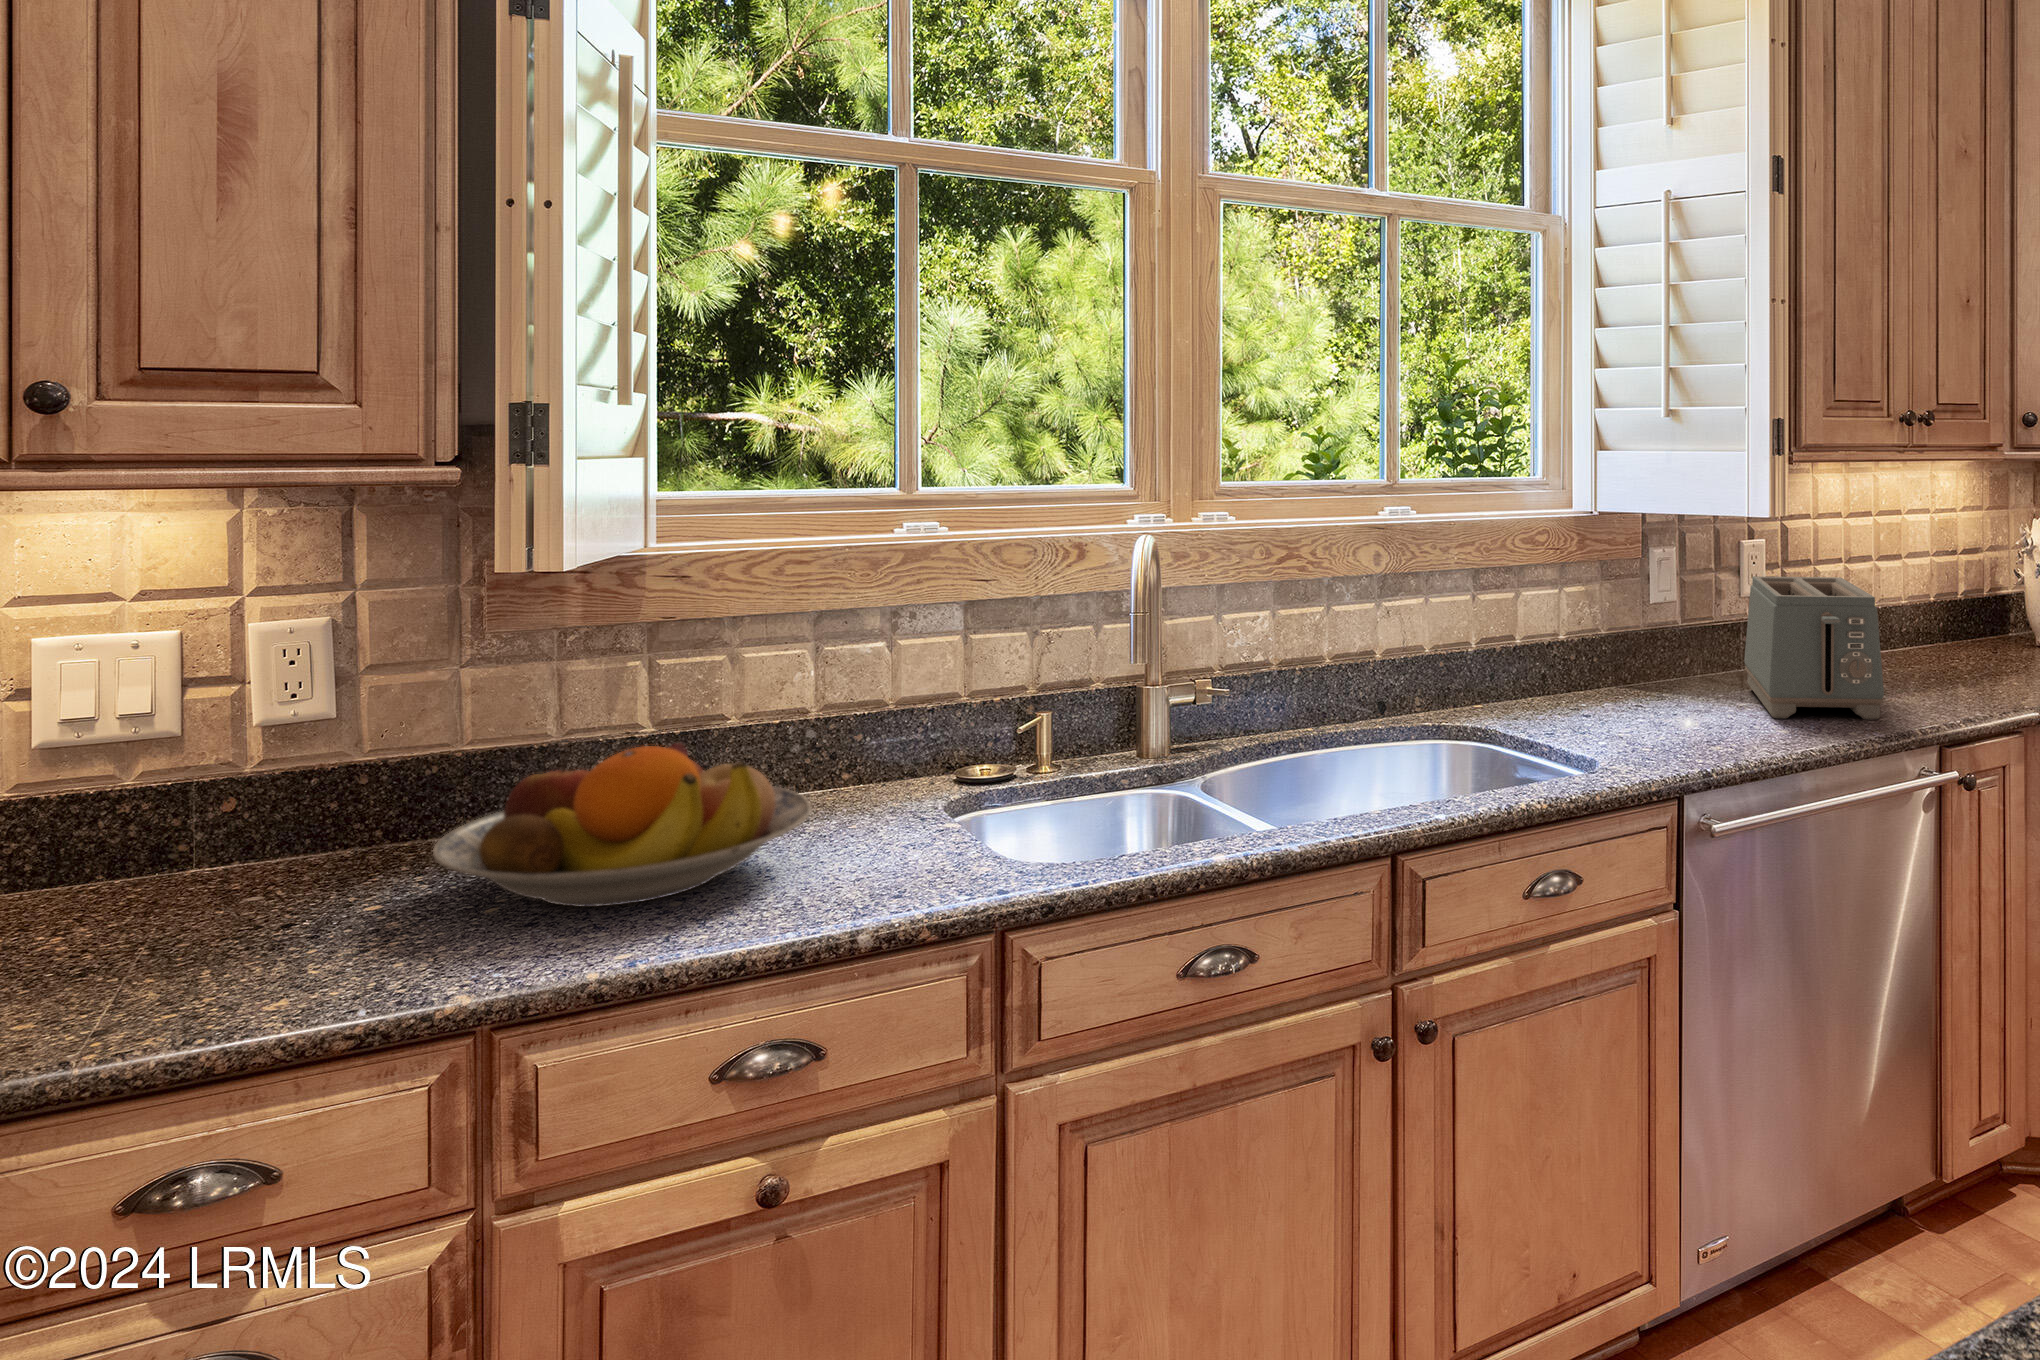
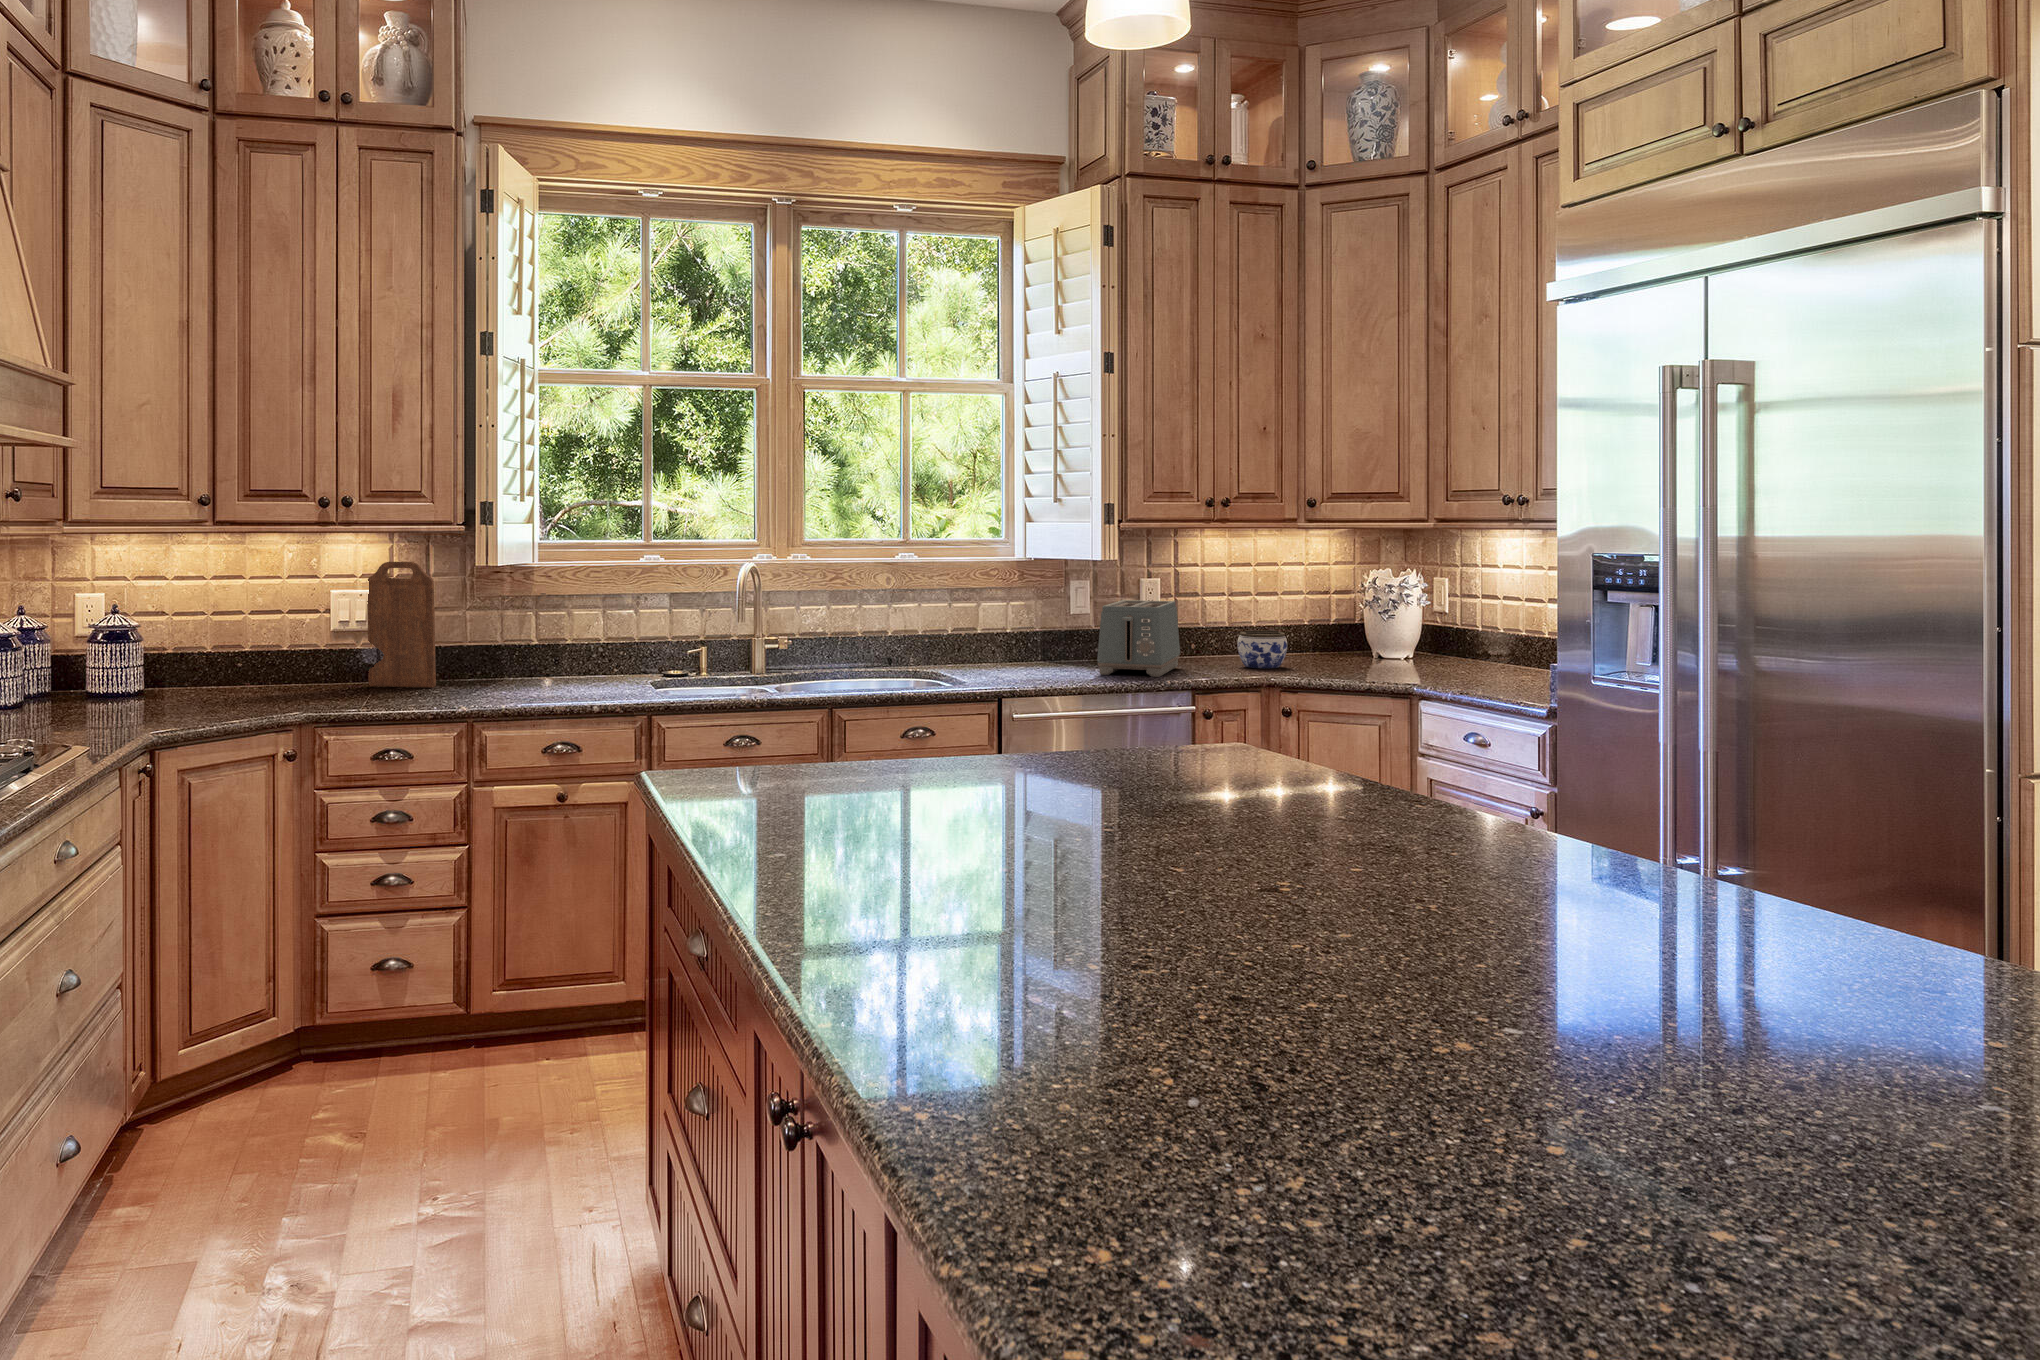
cutting board: none [143,555,368,891] -> present [367,562,436,688]
jar: none [1916,618,1996,683] -> present [1237,630,1287,668]
fruit bowl: present [433,743,812,907] -> none [457,637,590,694]

